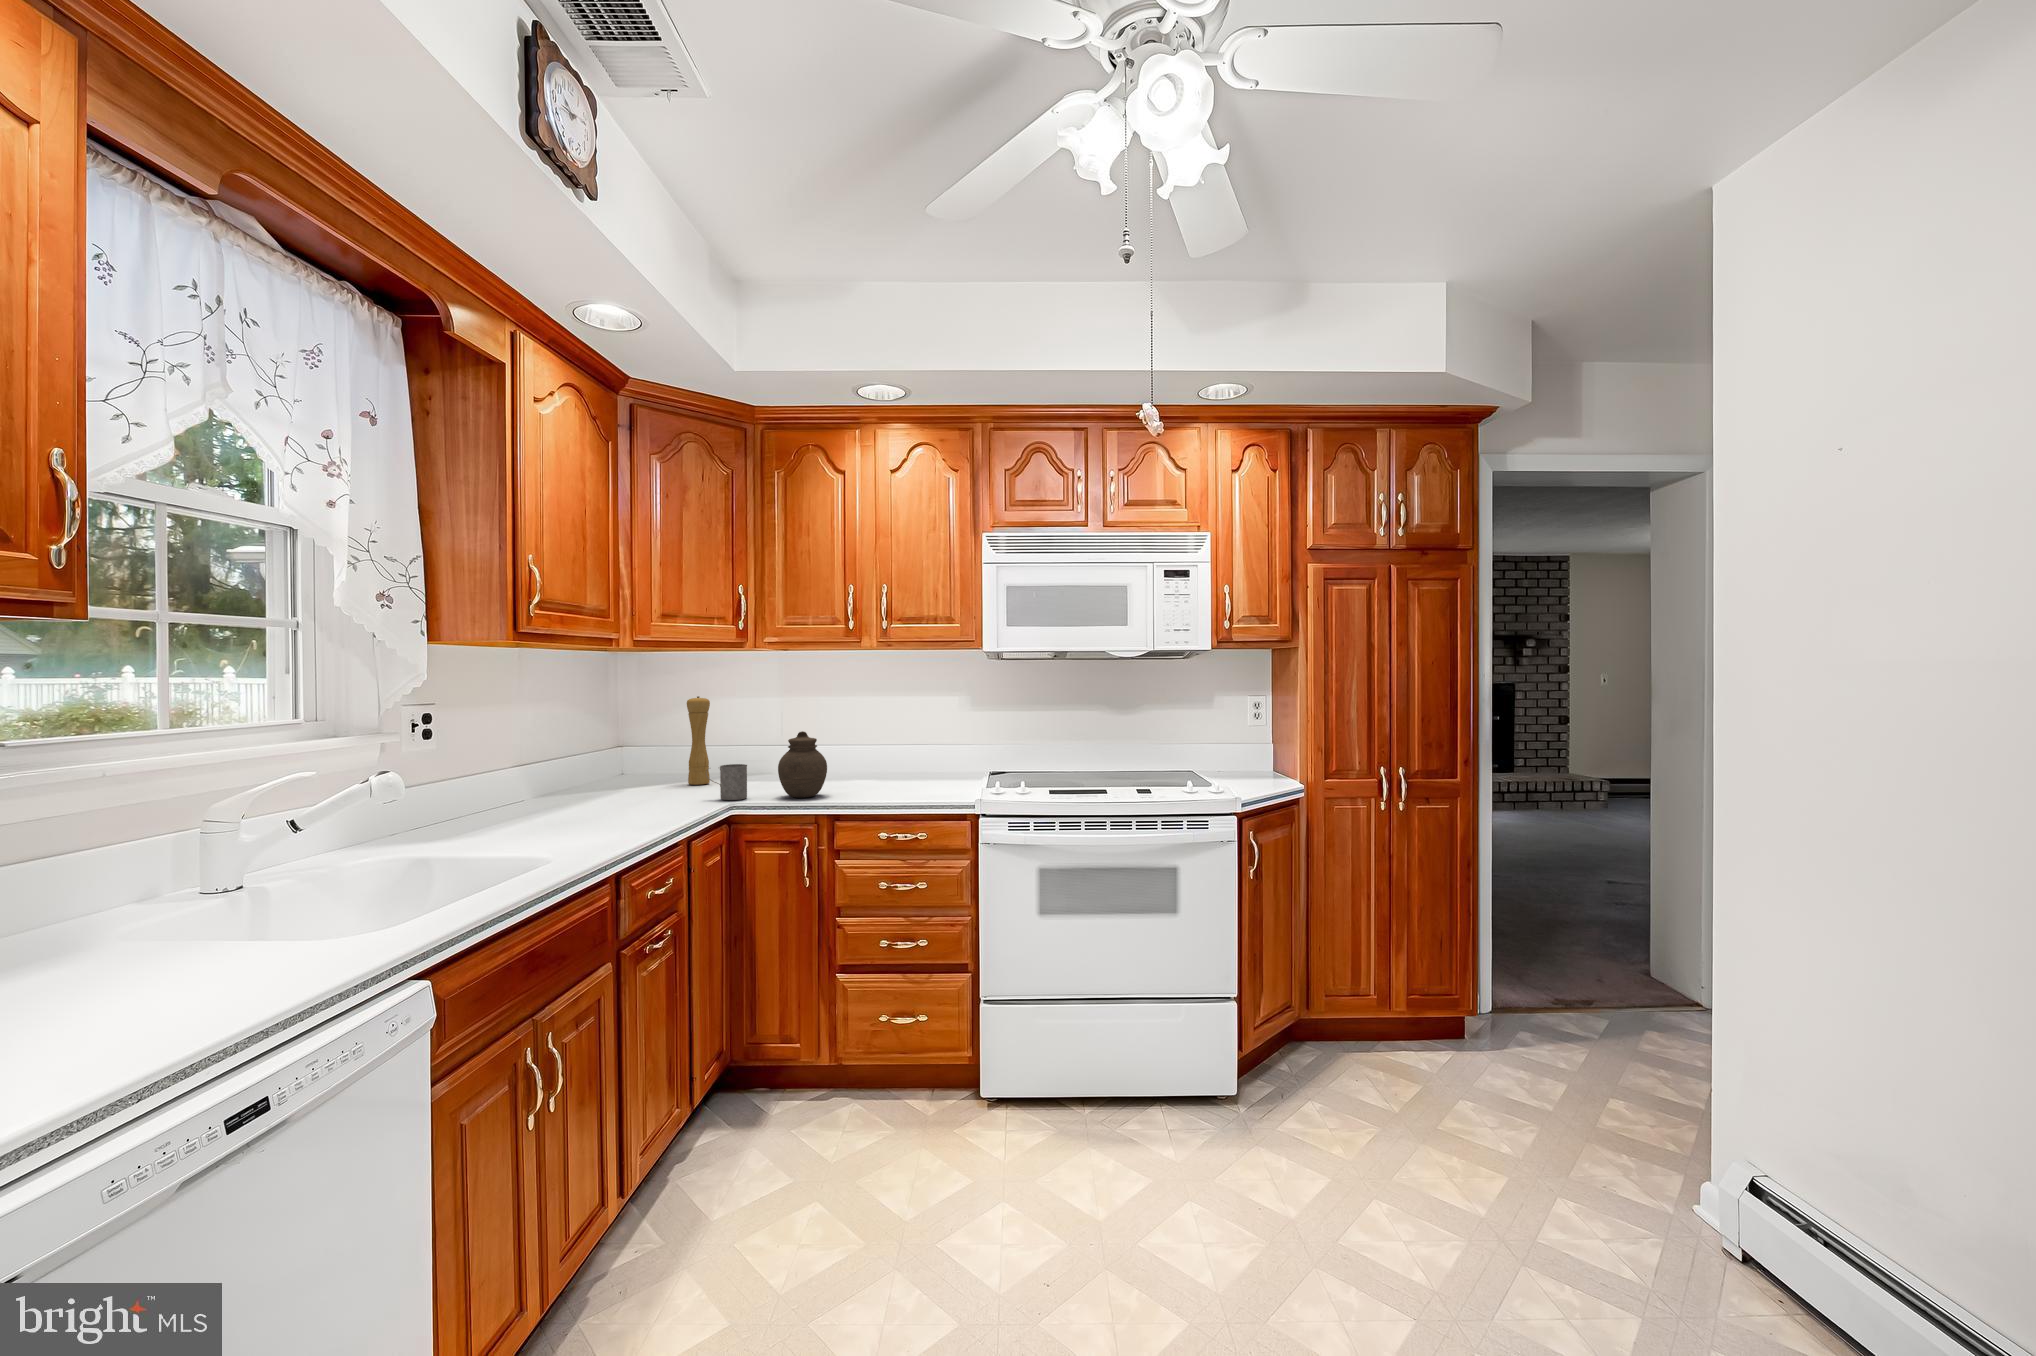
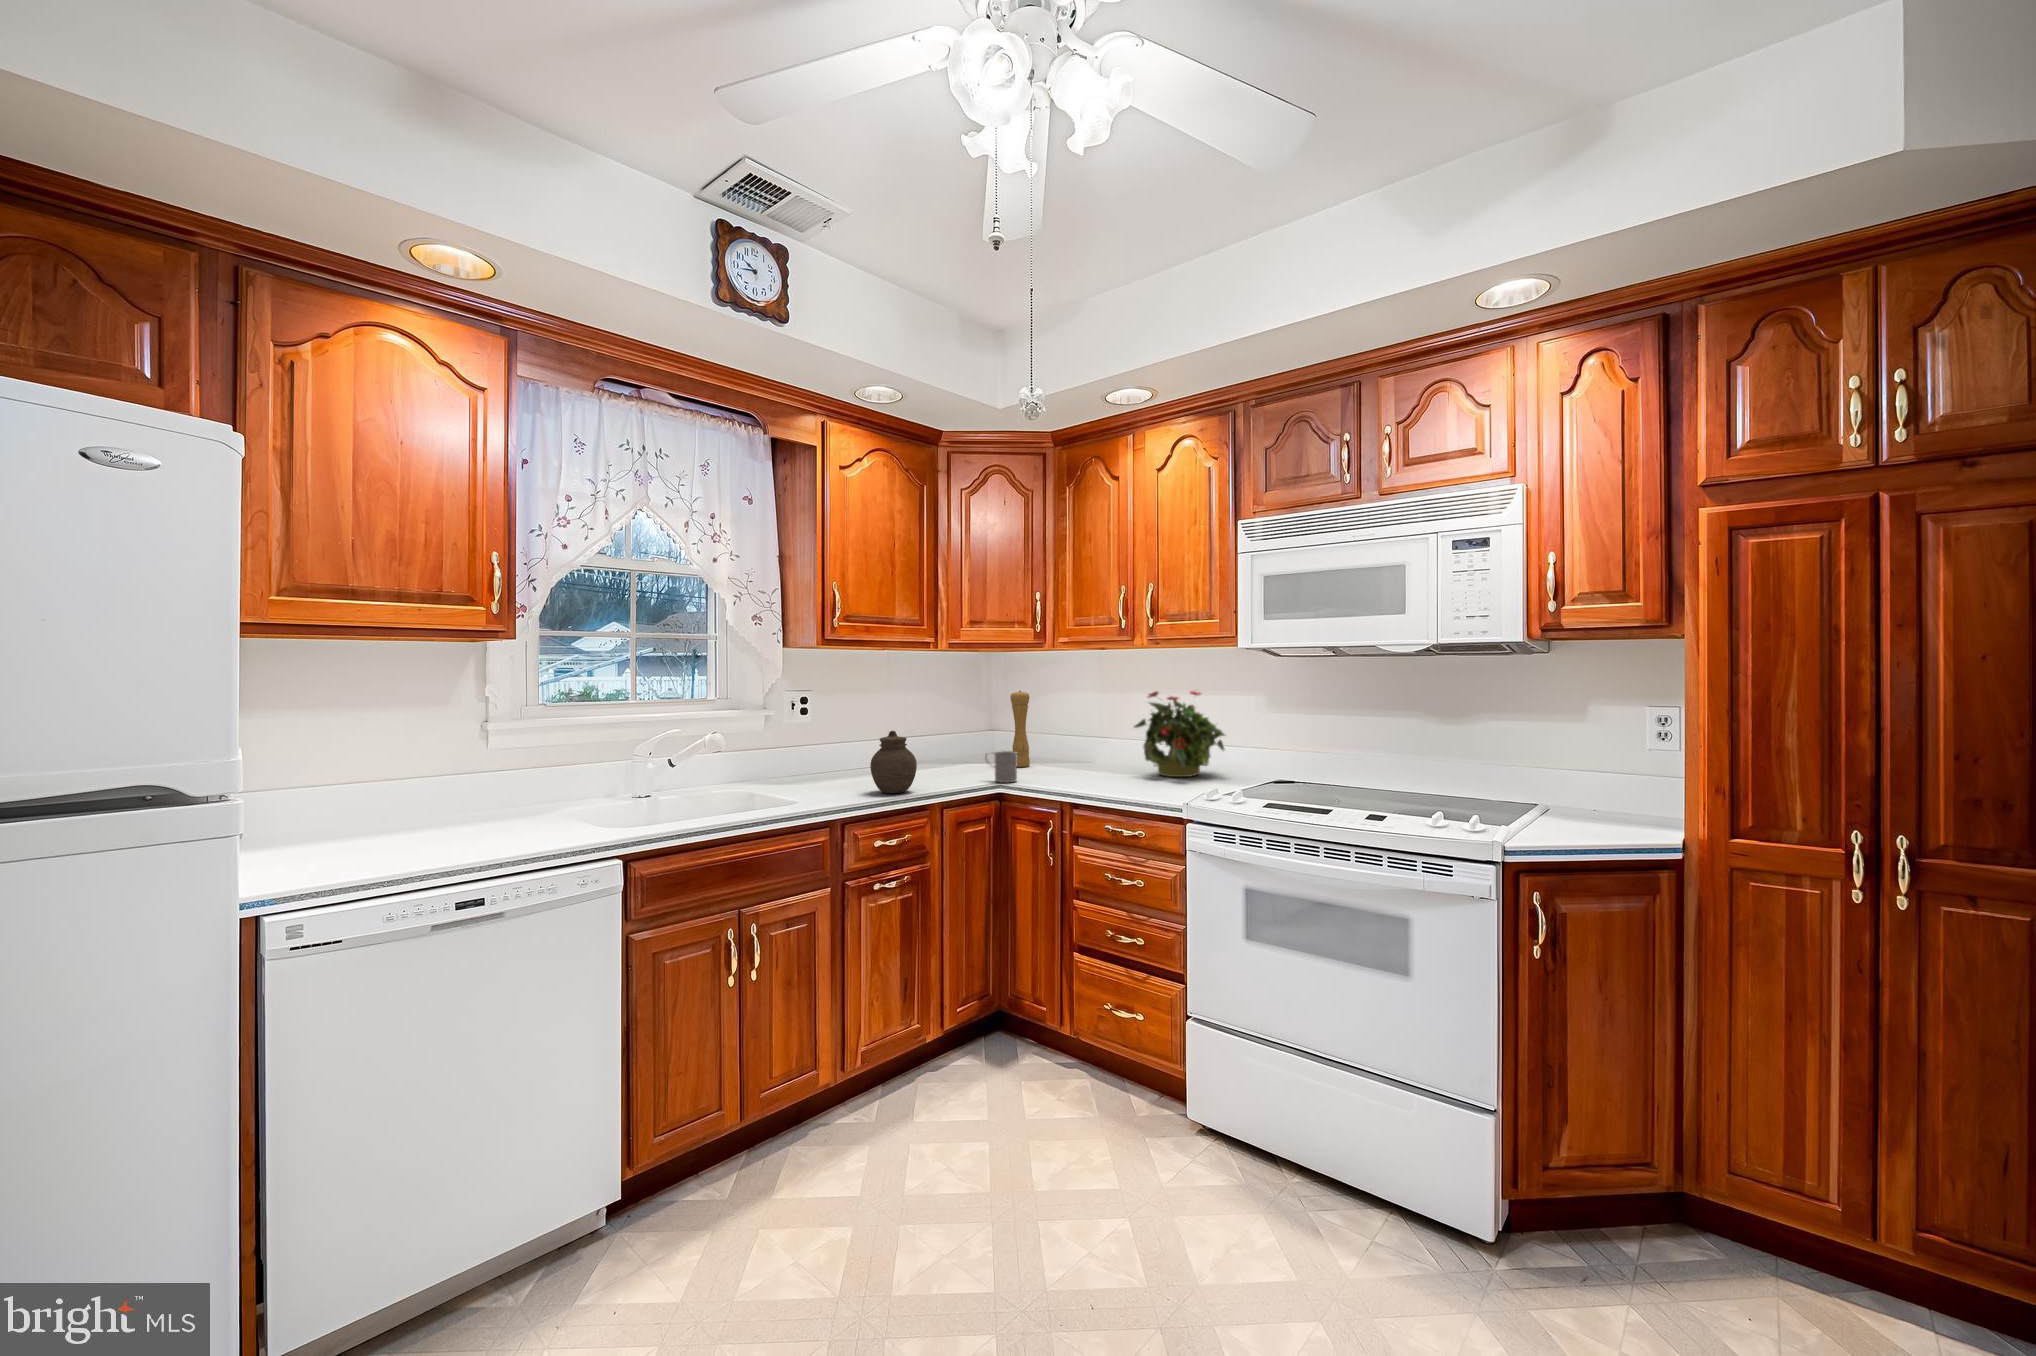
potted plant: none [854,692,941,780] -> present [1134,691,1225,777]
jar: present [778,731,827,798] -> present [870,731,917,793]

